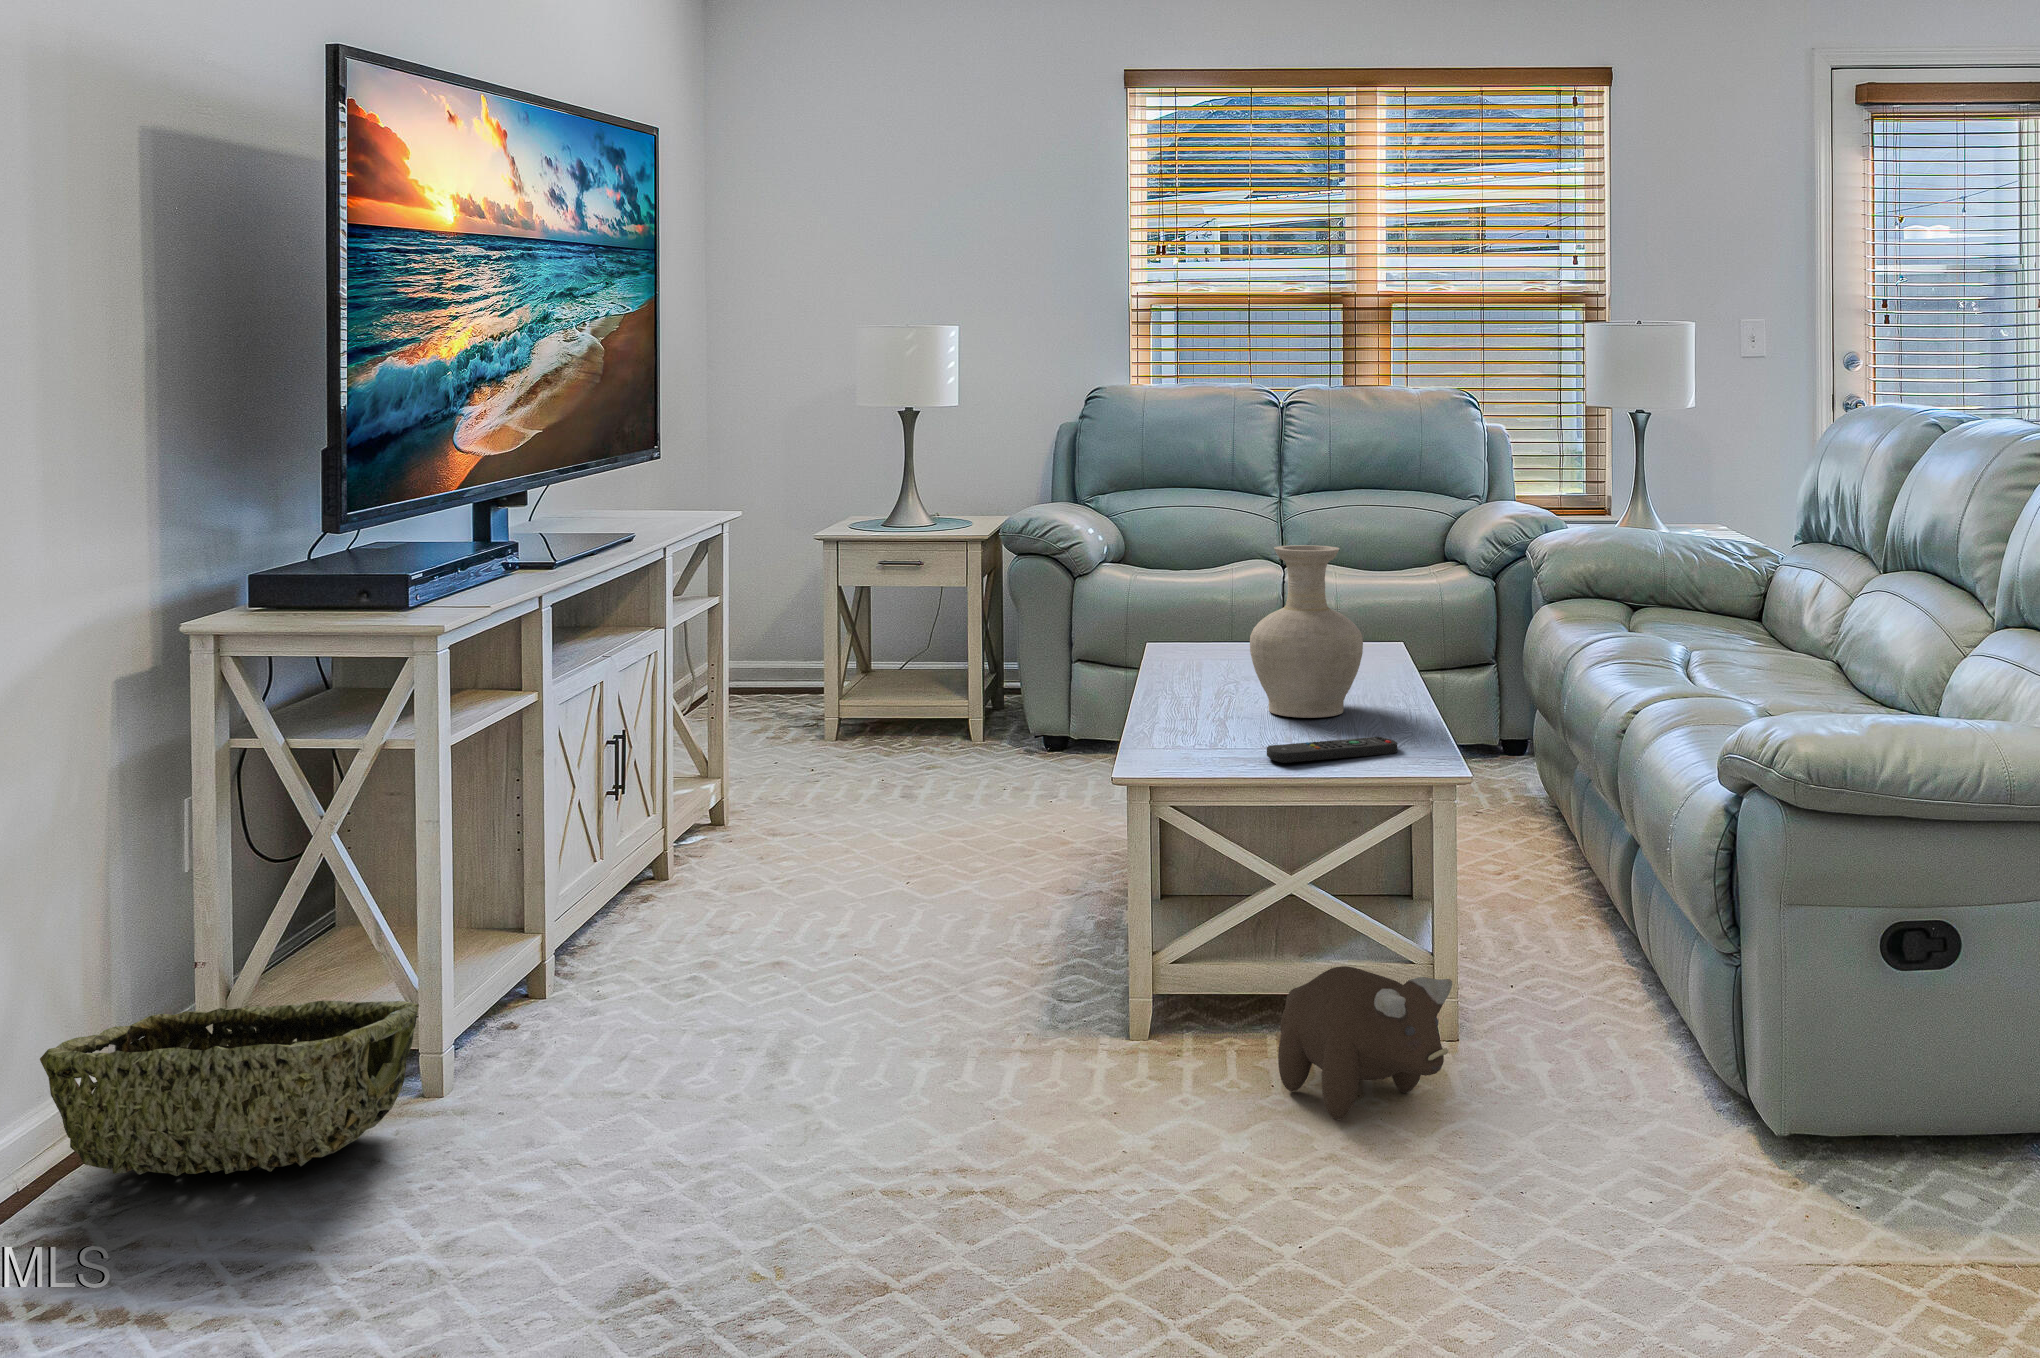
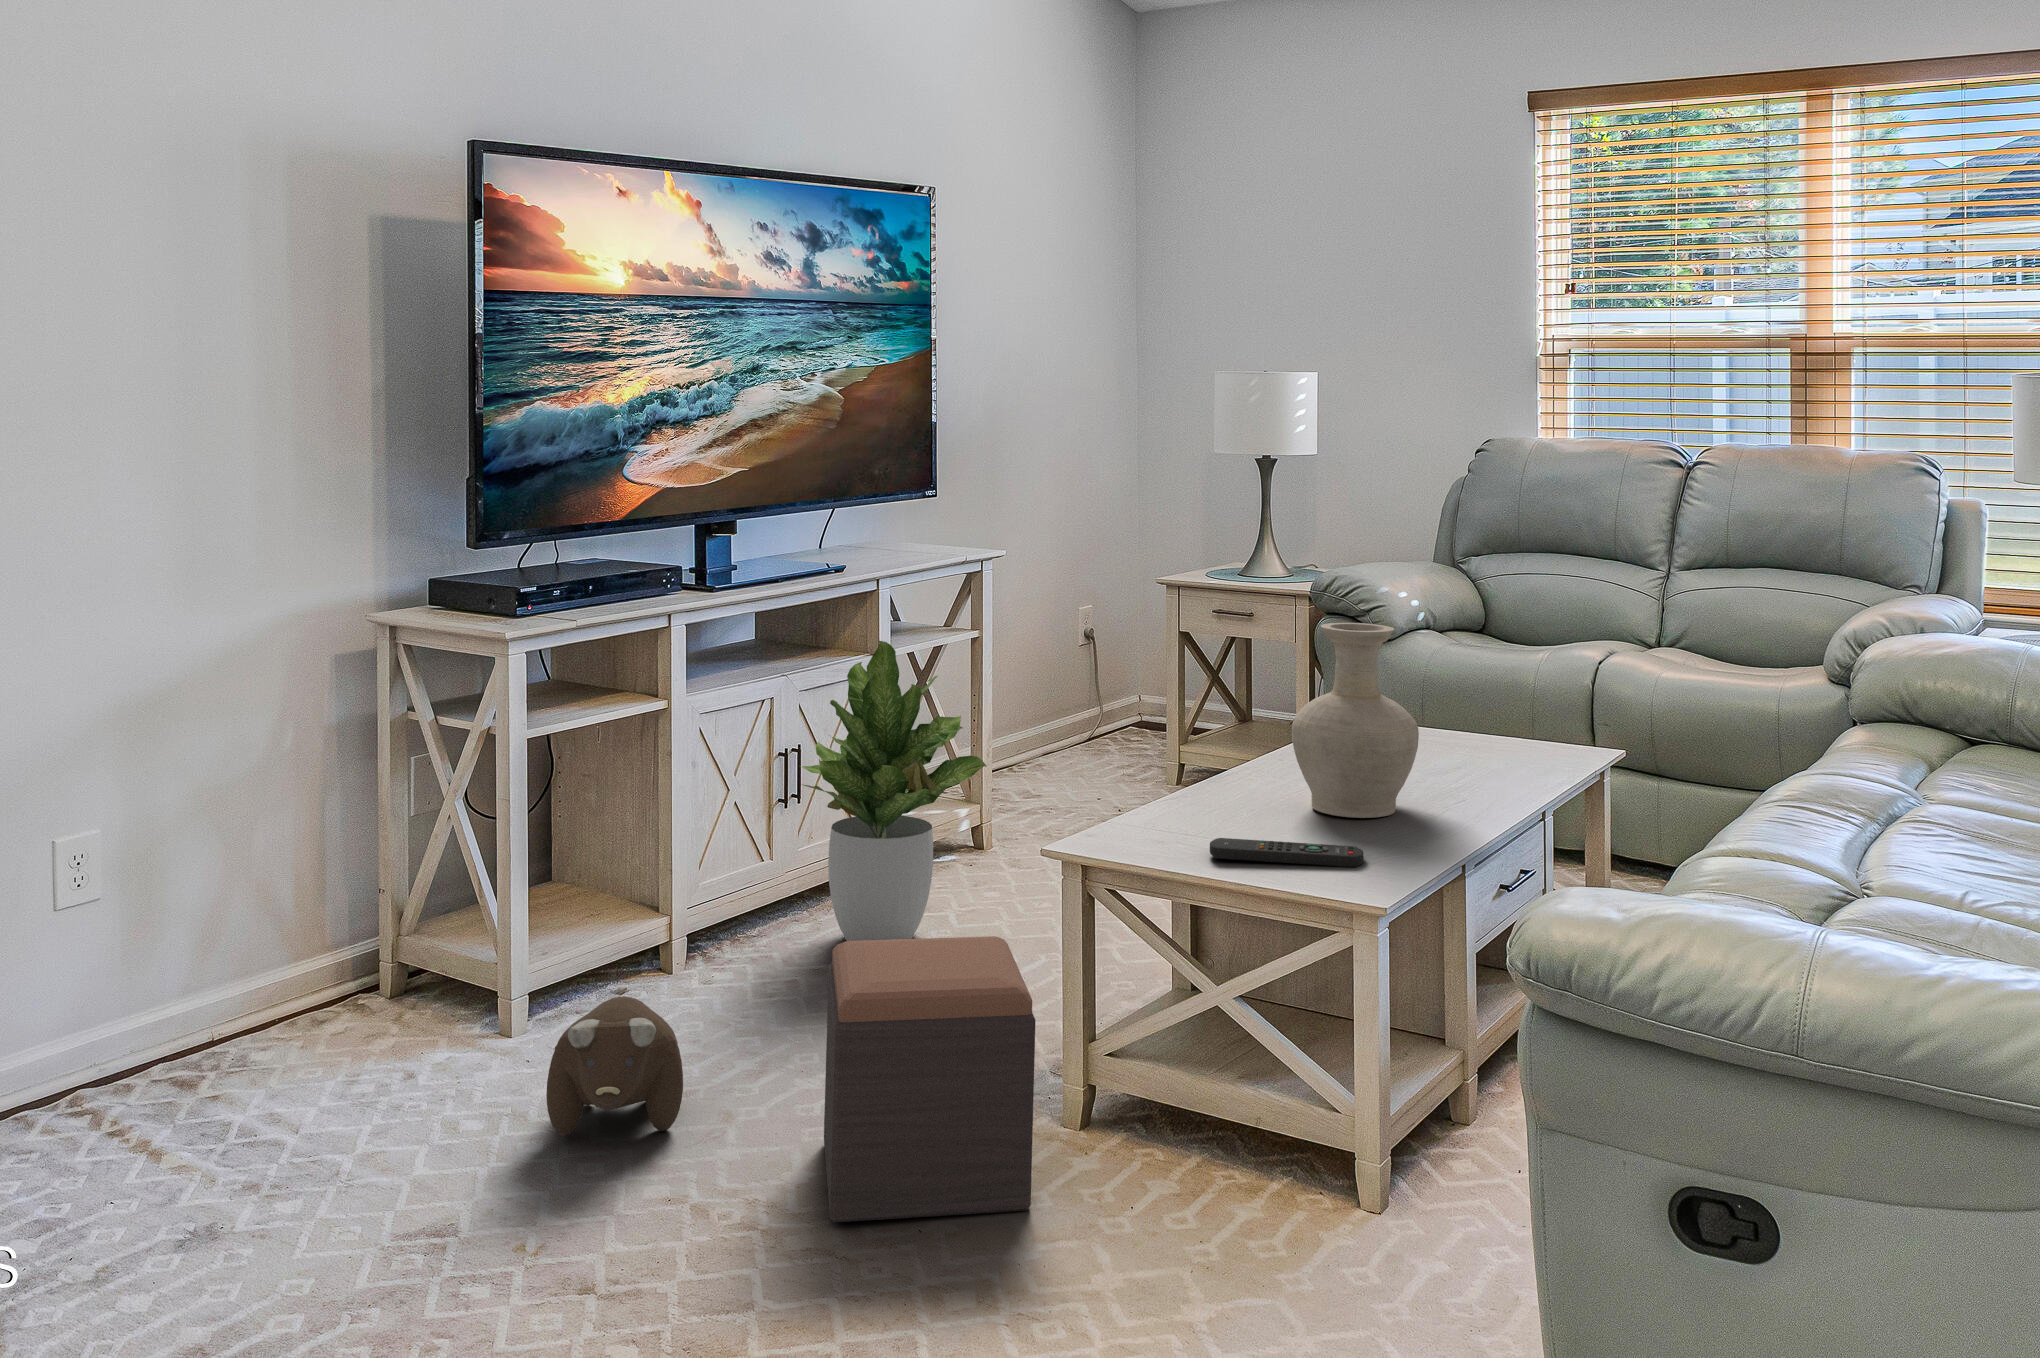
potted plant: none [652,610,851,936] -> present [800,641,987,941]
footstool: none [940,871,1202,1170] -> present [824,936,1036,1222]
plush toy: present [1278,966,1452,1120] -> present [546,997,683,1136]
woven basket: present [40,1000,419,1176] -> none [216,921,484,1062]

